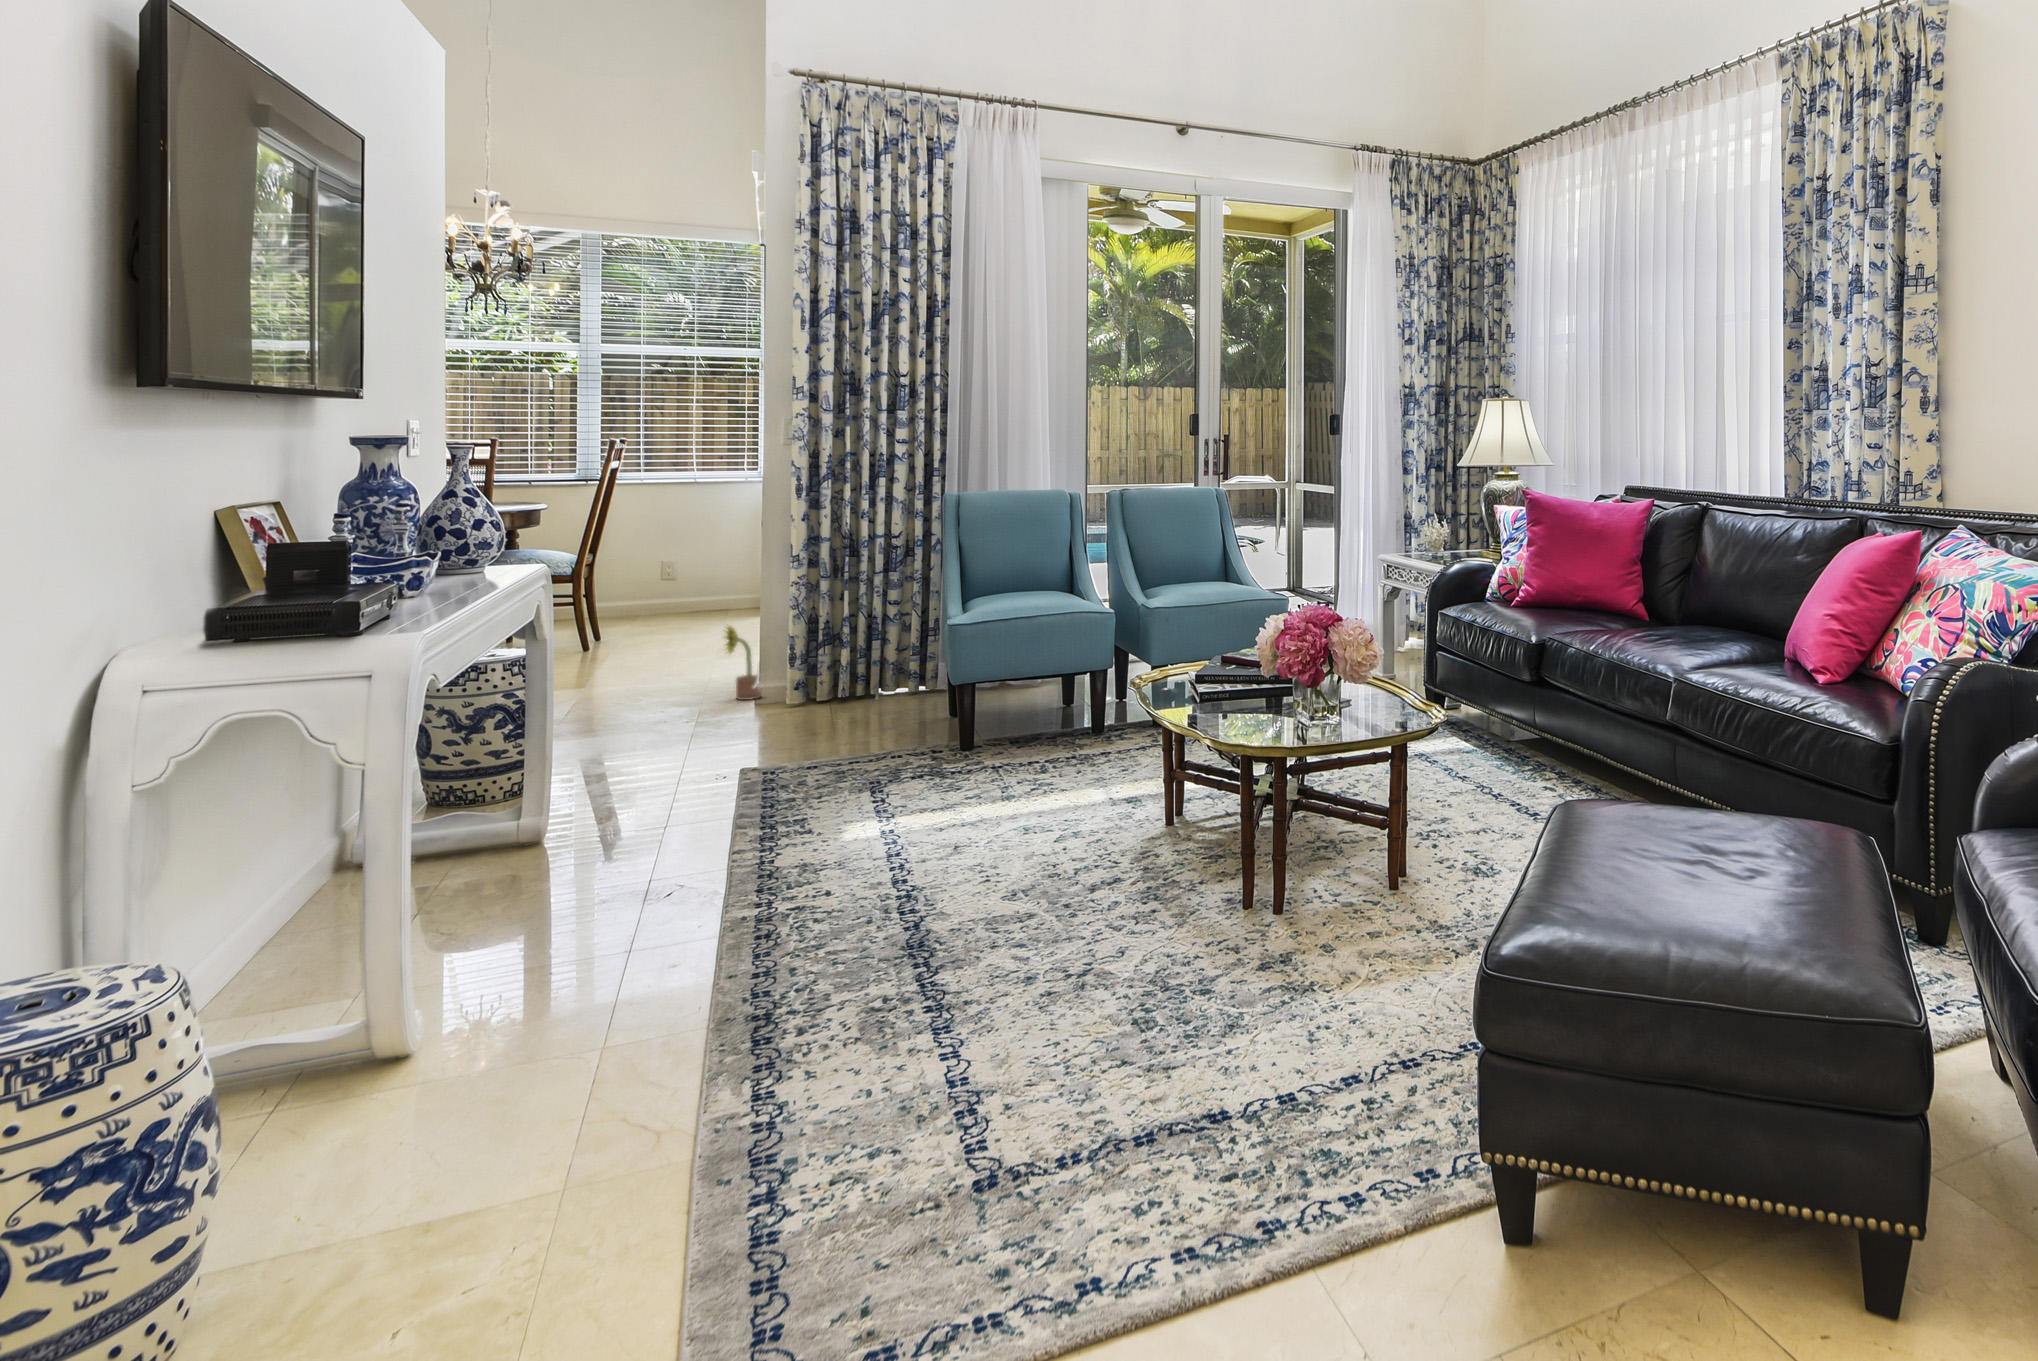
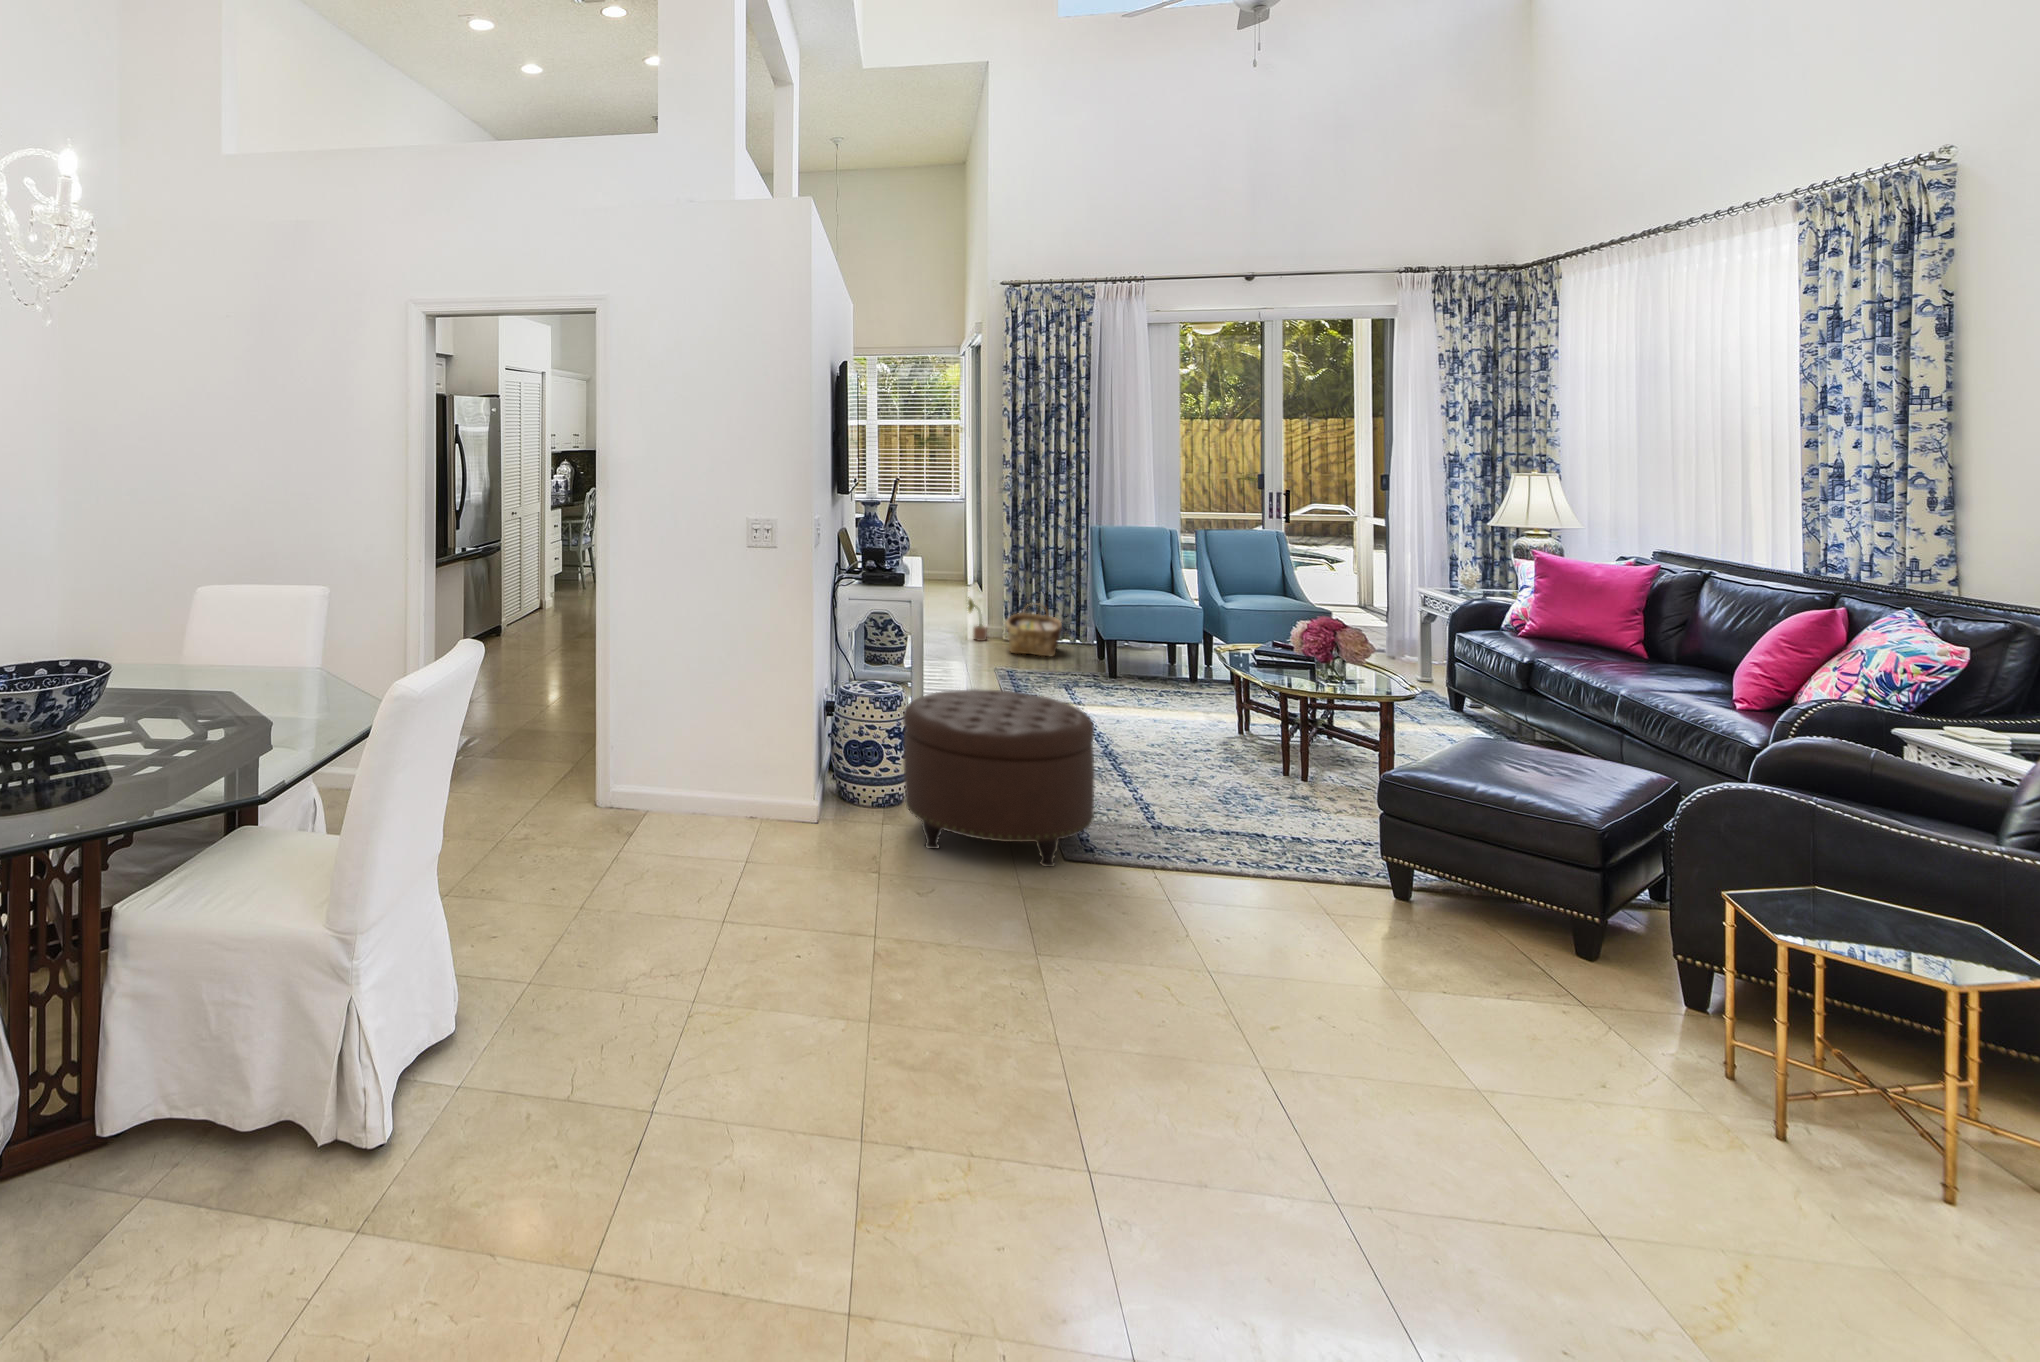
woven basket: none [796,625,893,714] -> present [1006,604,1062,657]
ottoman: none [471,787,960,1235] -> present [903,689,1094,867]

